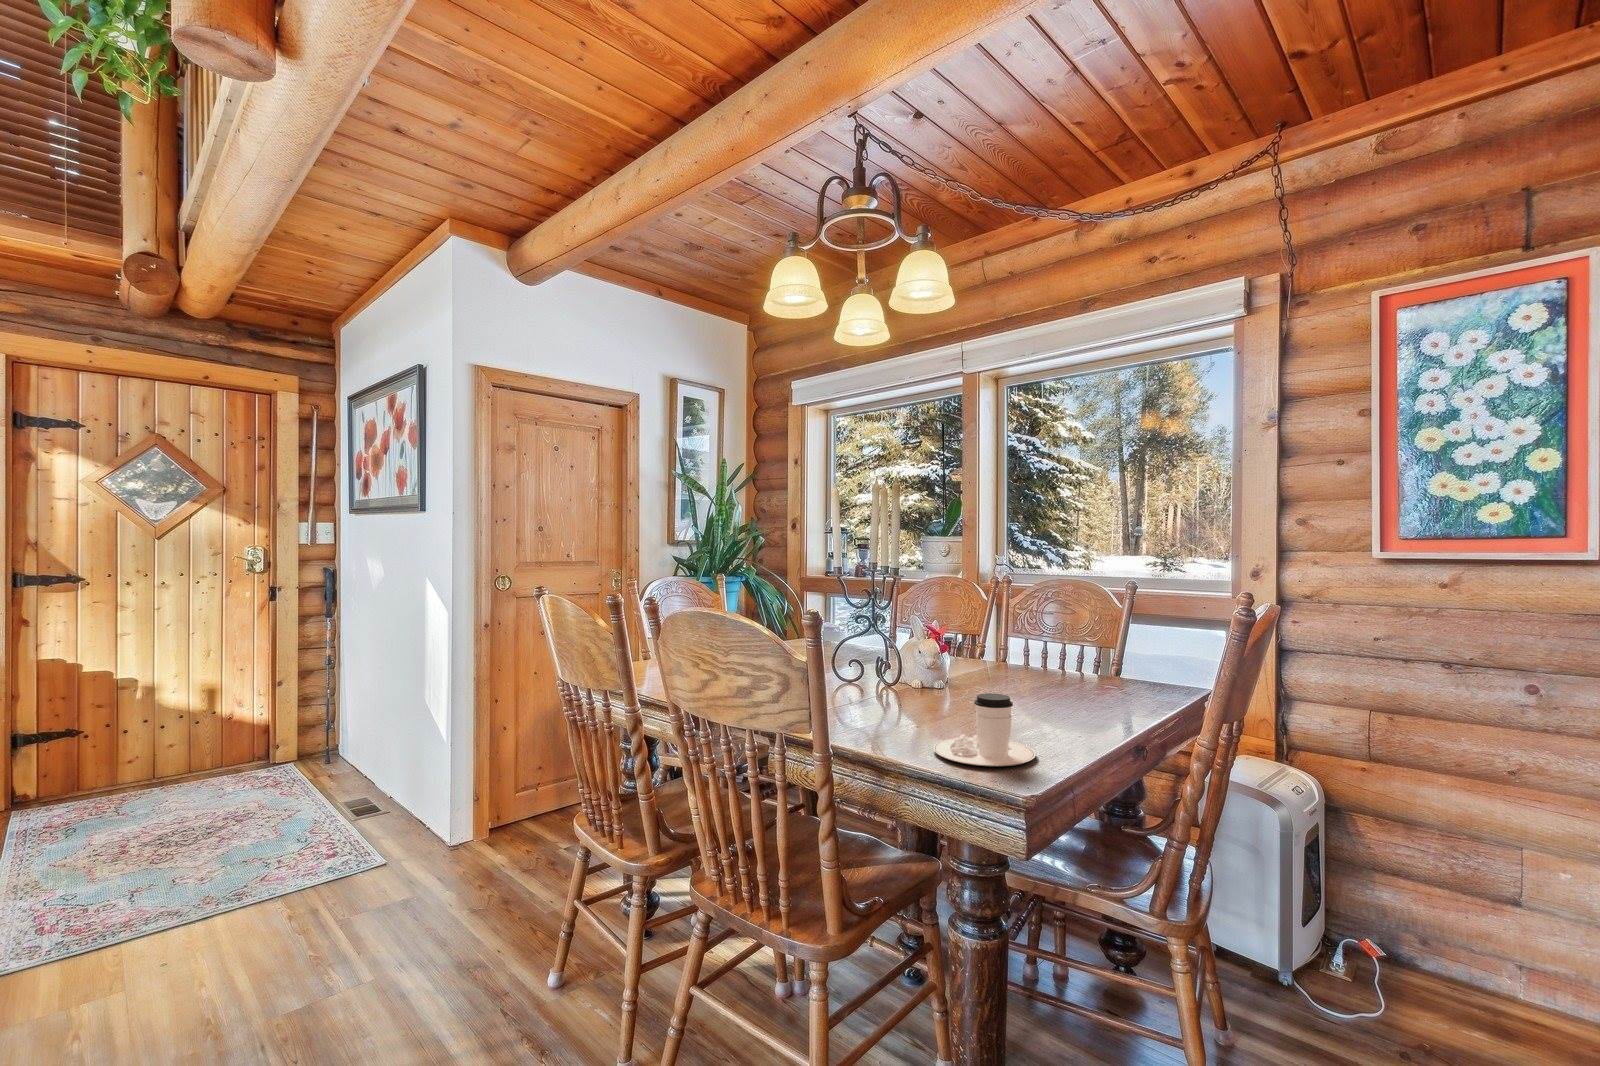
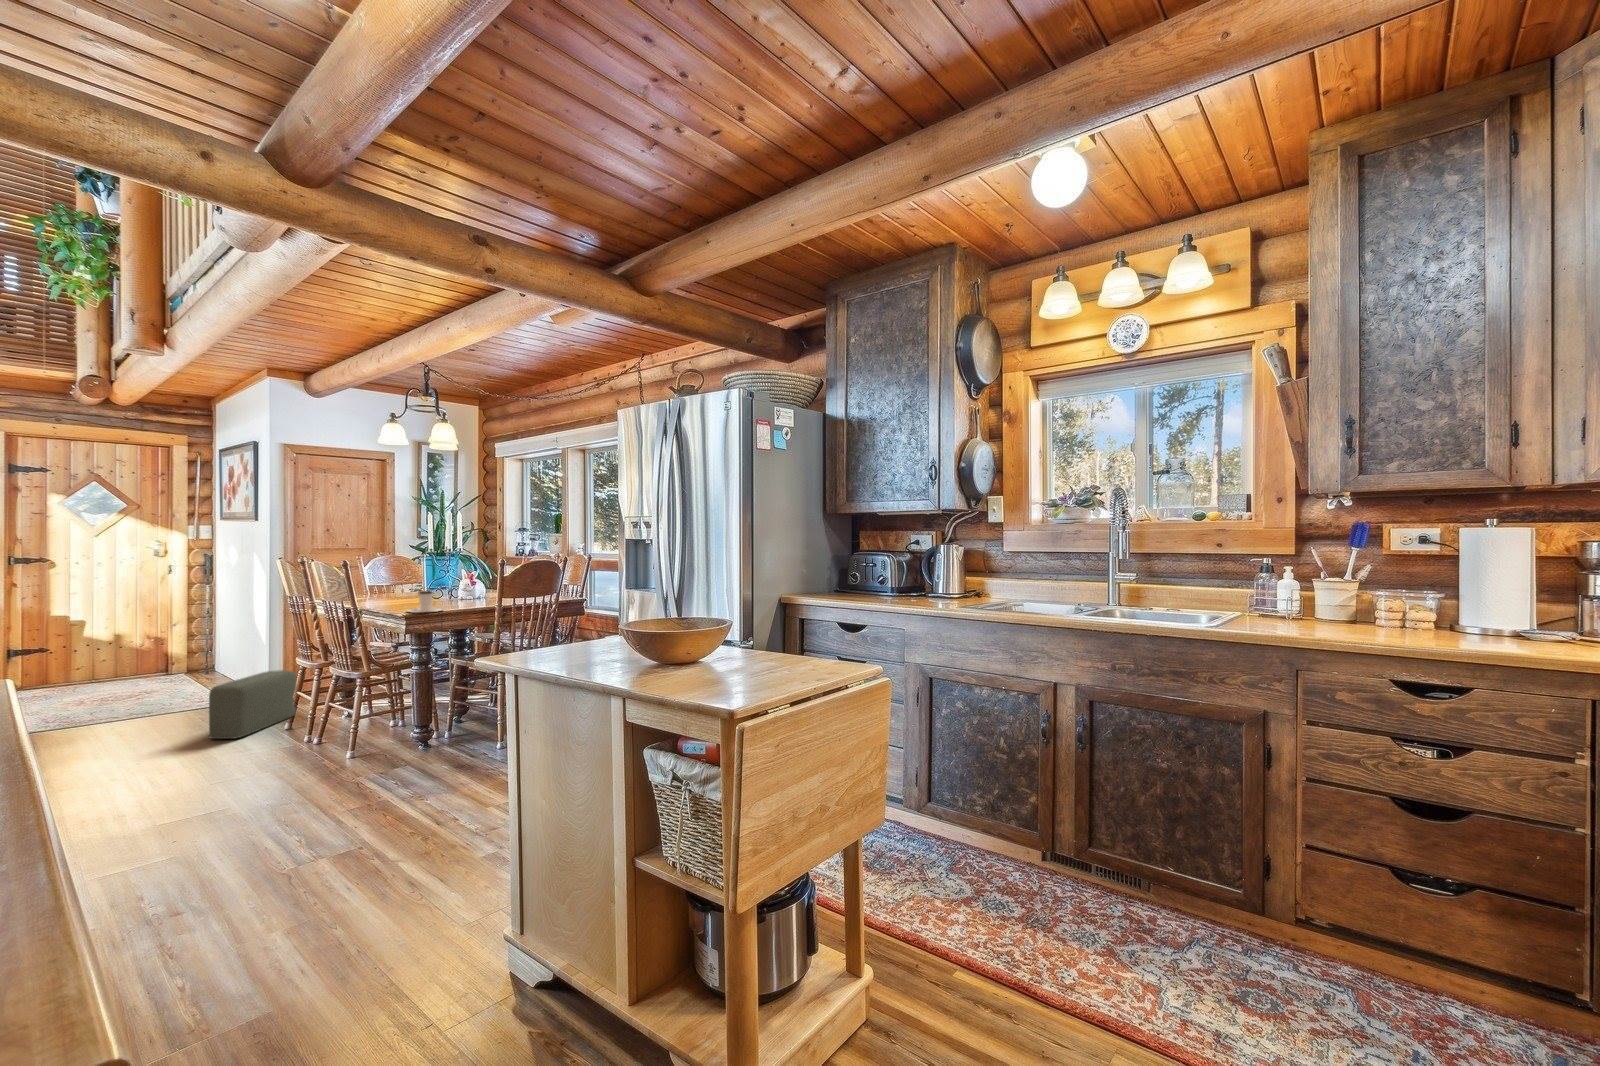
pouf: none [374,819,527,1034] -> present [209,670,296,739]

